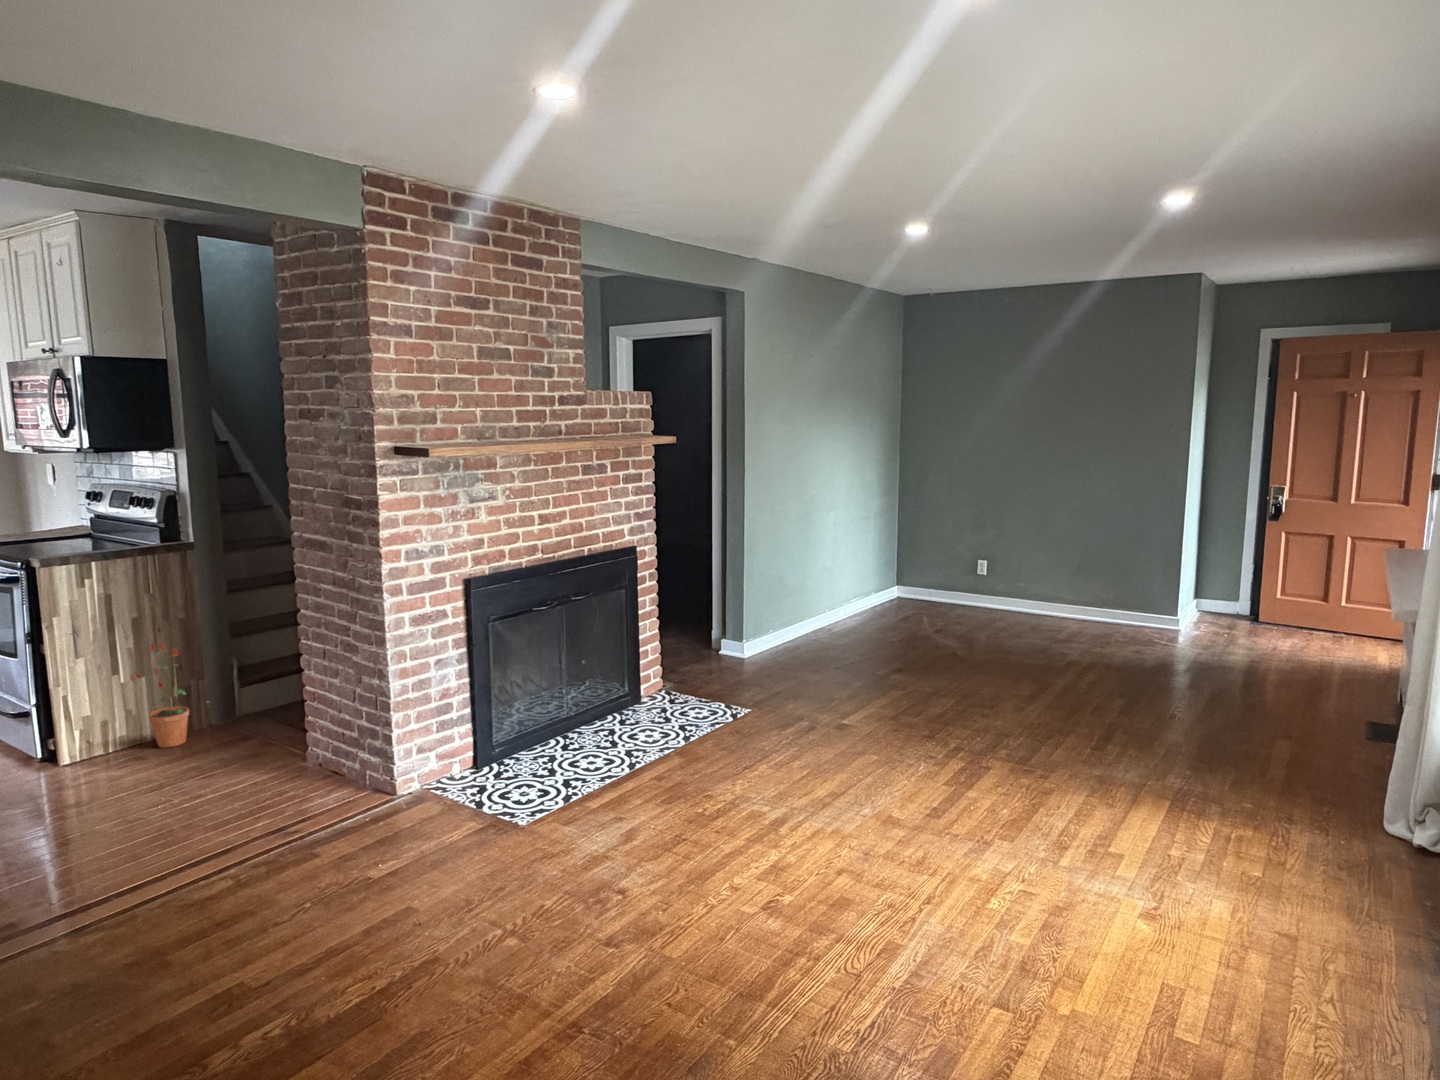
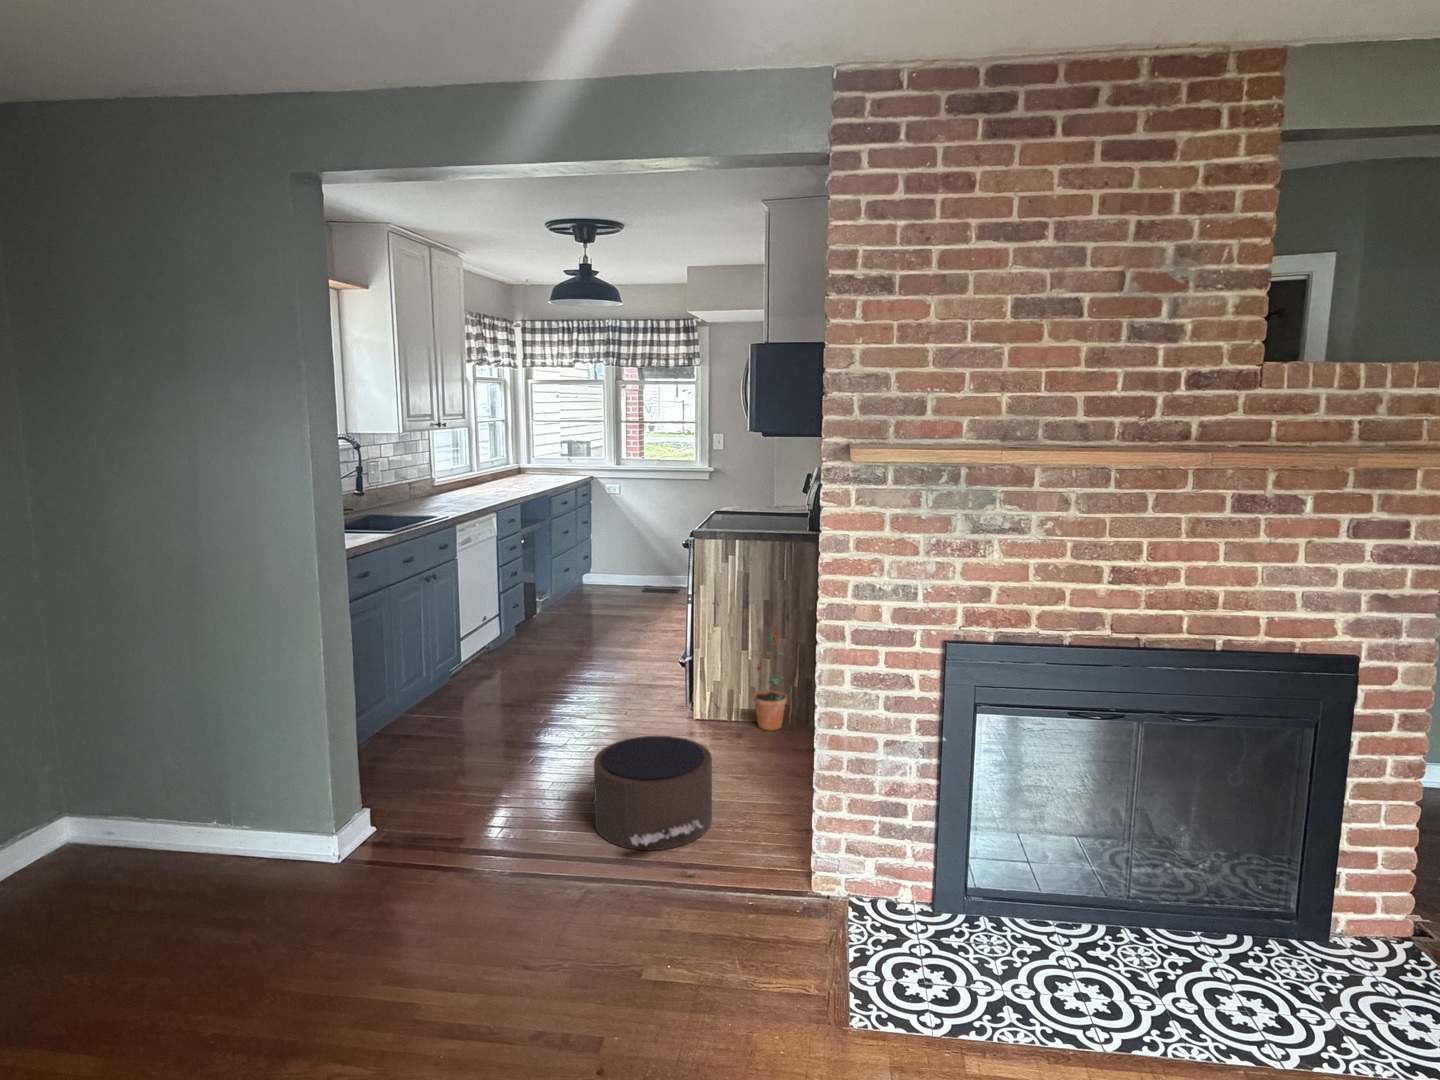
pouf: none [89,745,270,856] -> present [587,736,712,850]

